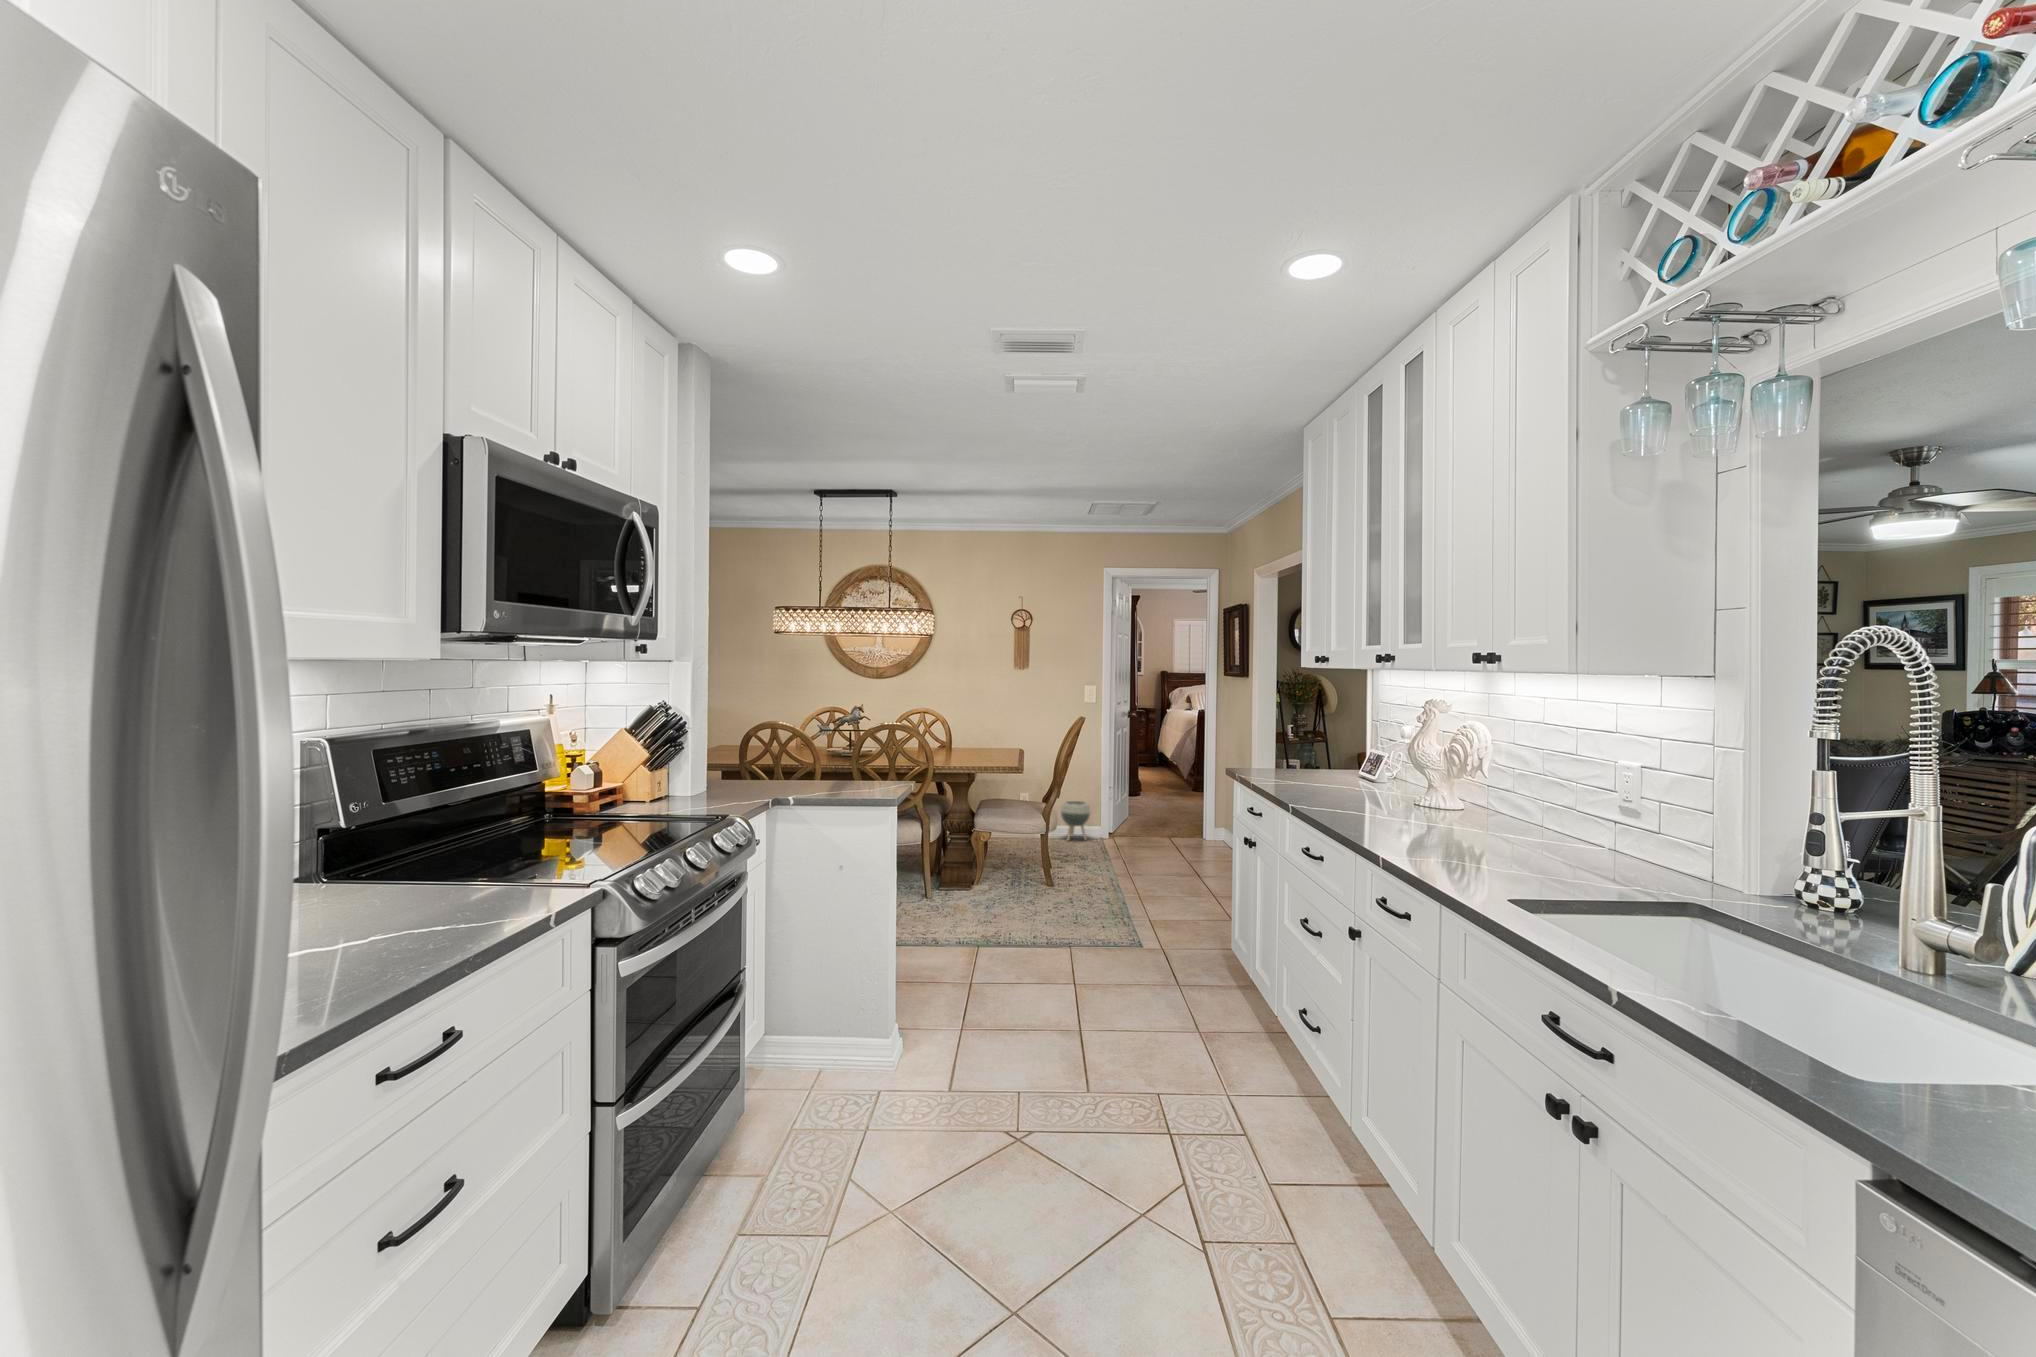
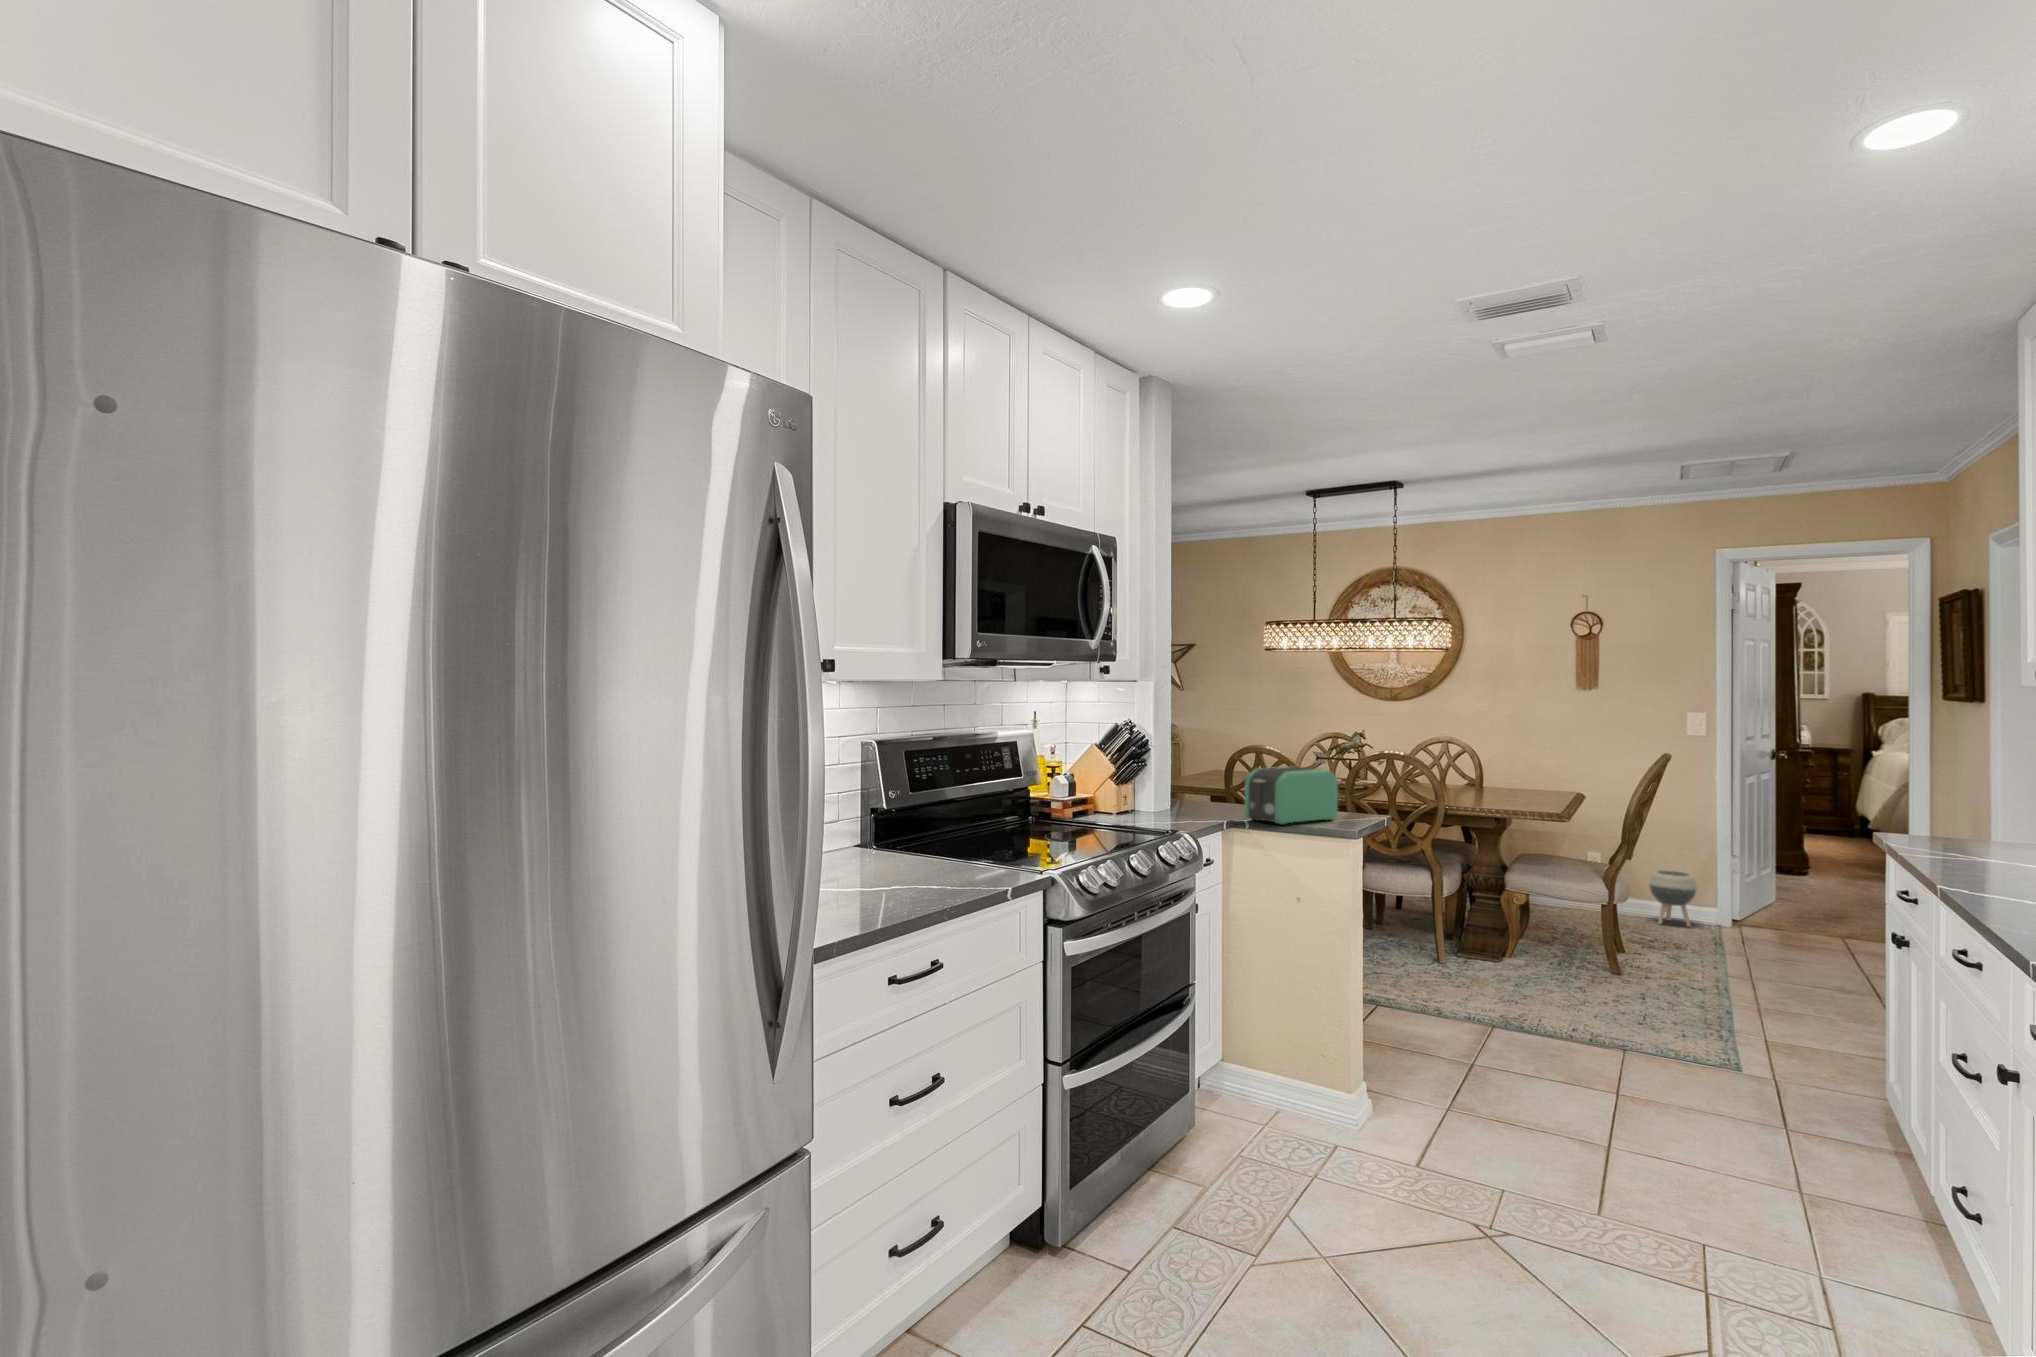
toaster: none [788,741,872,798] -> present [1245,766,1338,825]

